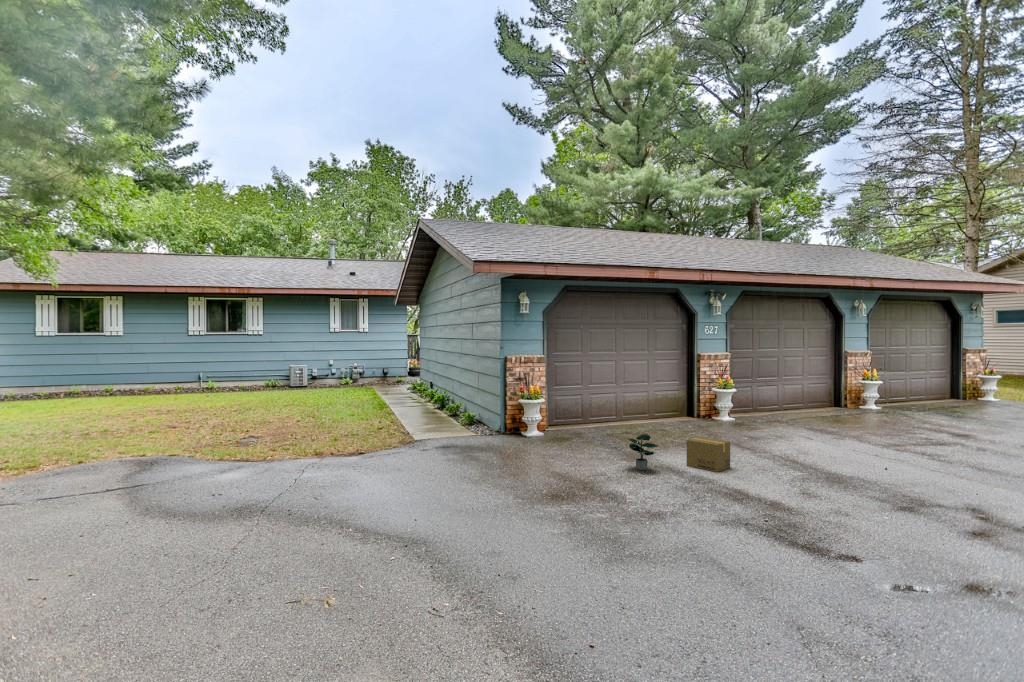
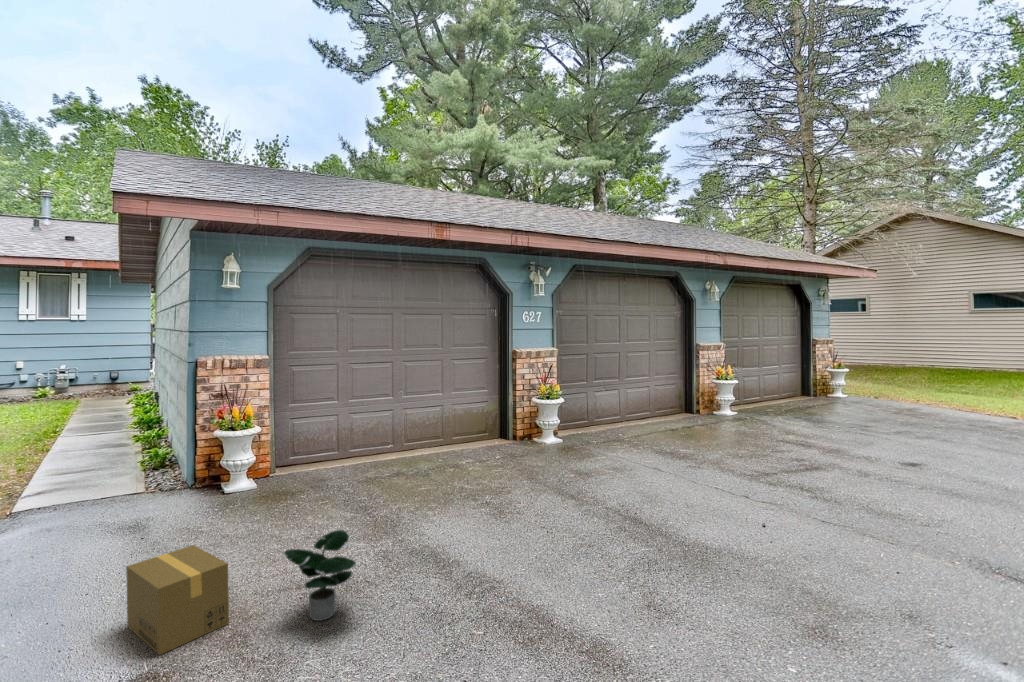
cardboard box: present [687,437,730,472] -> present [126,545,229,655]

